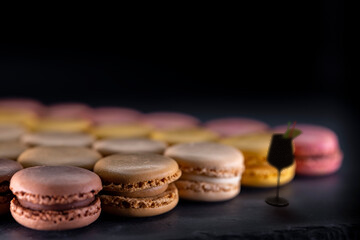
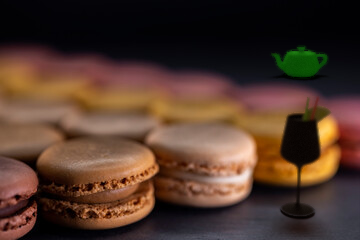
teapot: none [220,86,262,109] -> present [272,47,327,77]

